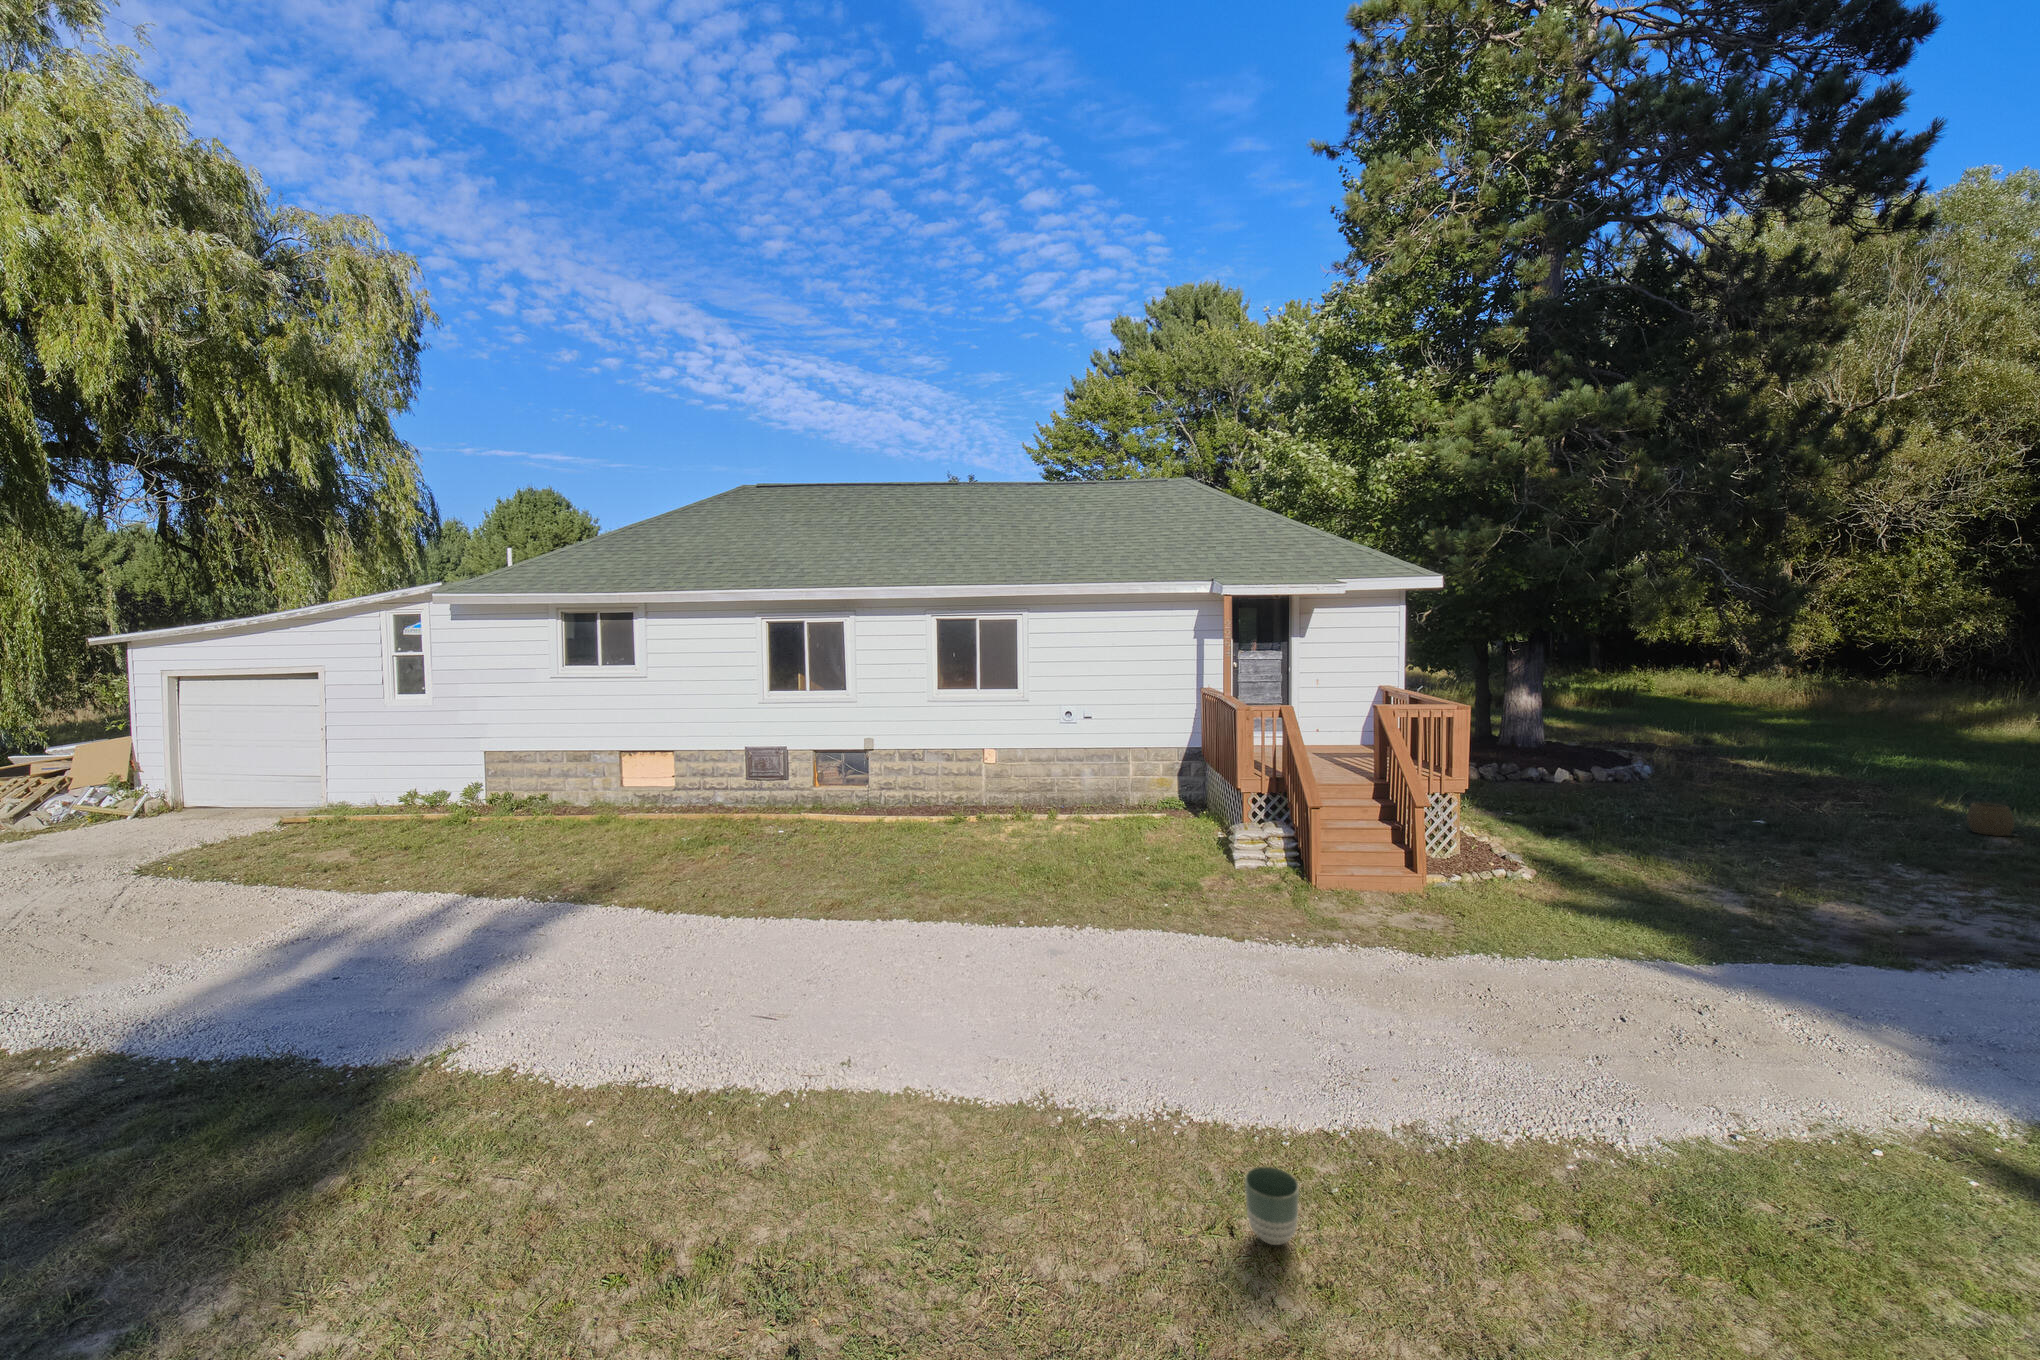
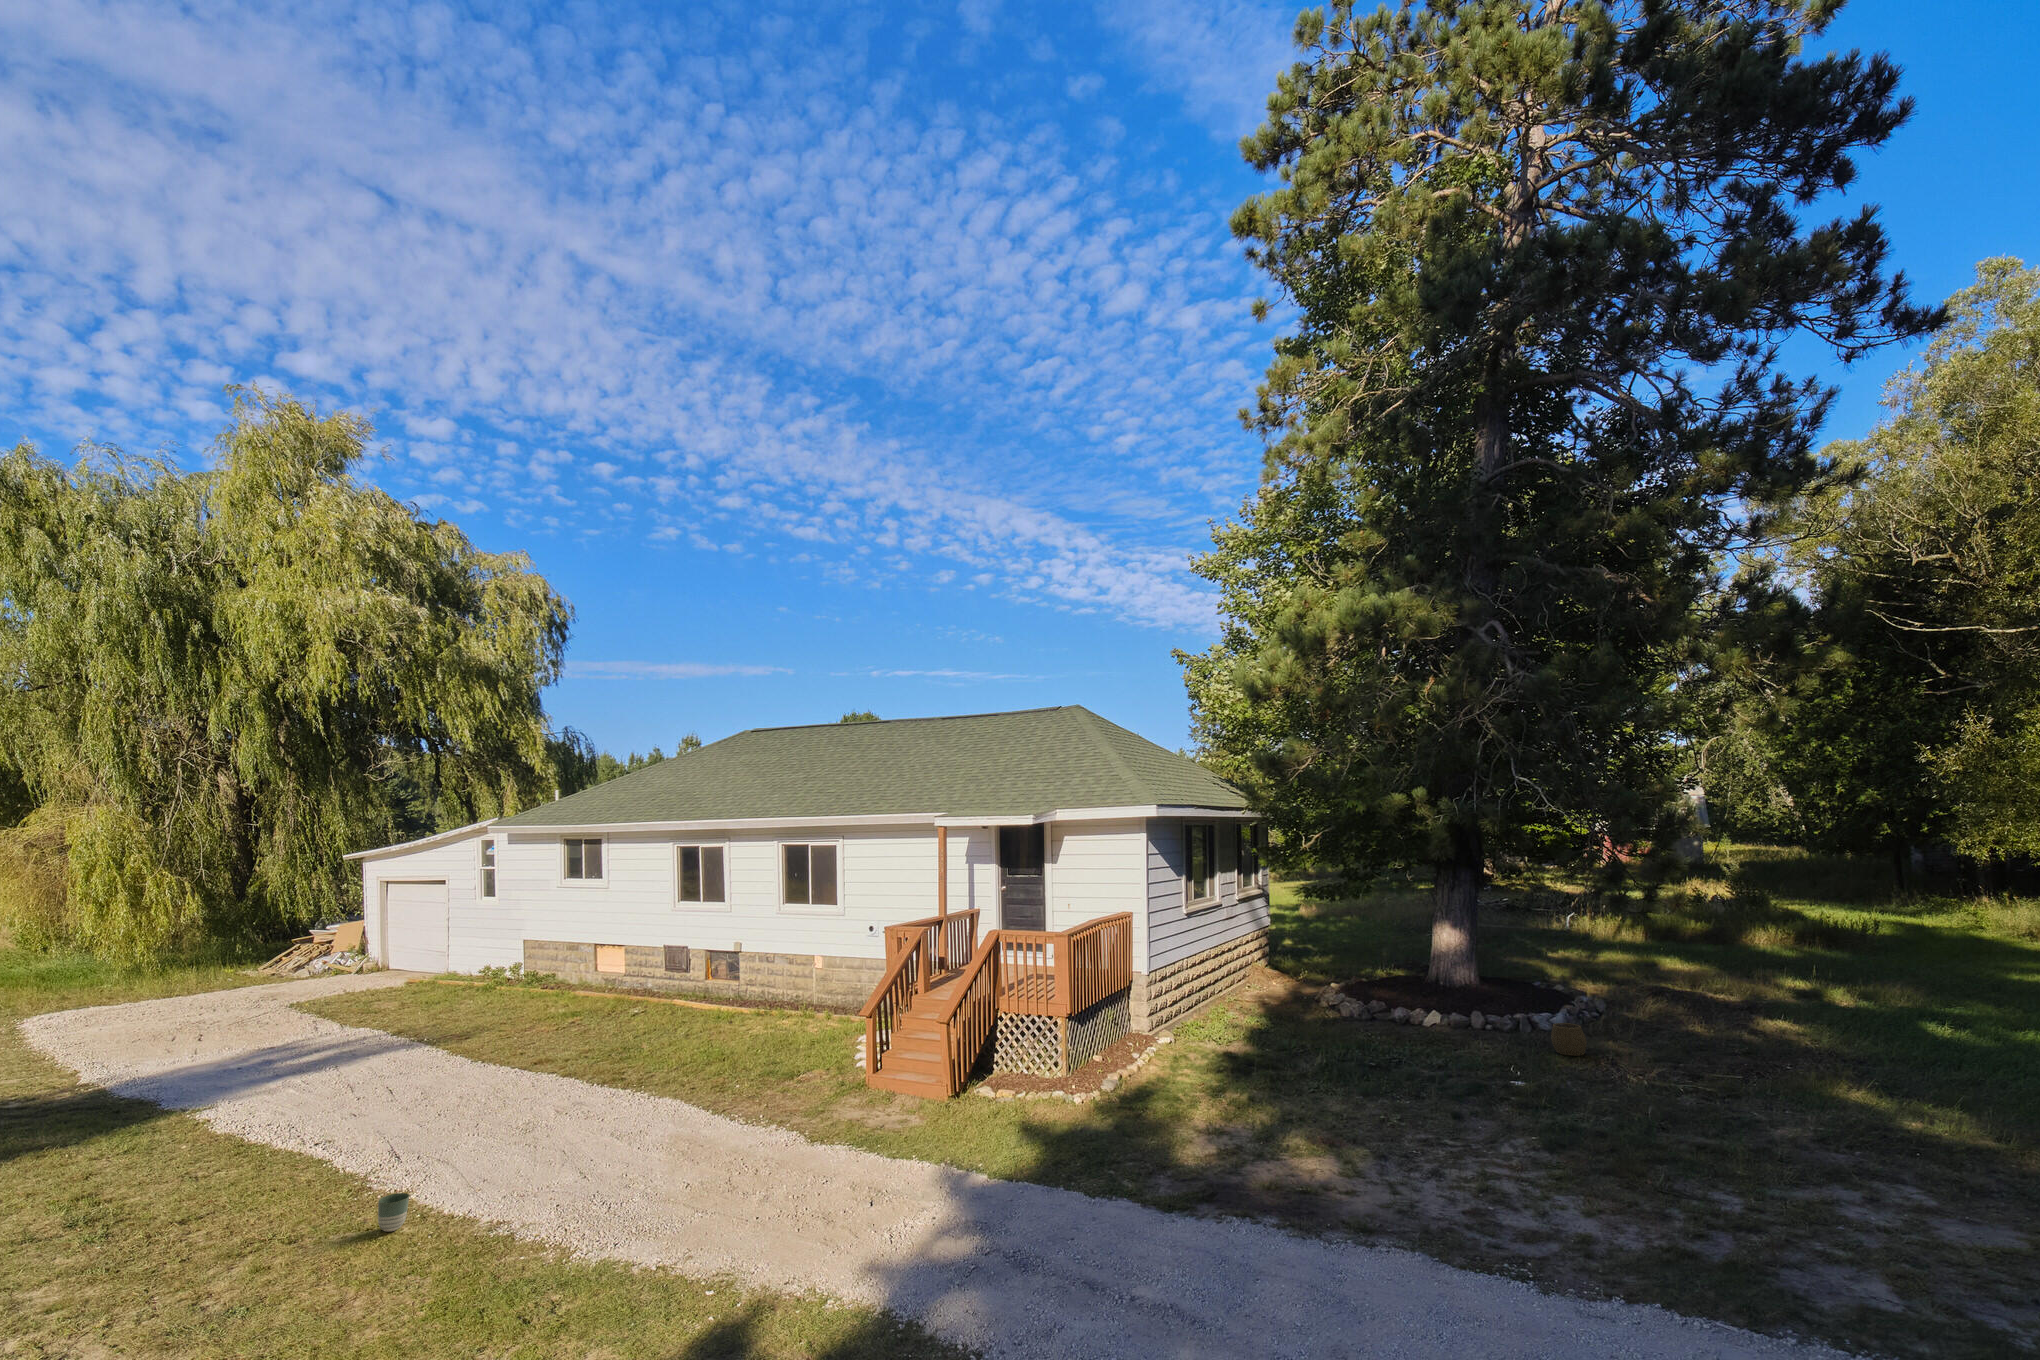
woven basket: present [1967,803,2014,836] -> present [1551,1023,1586,1056]

